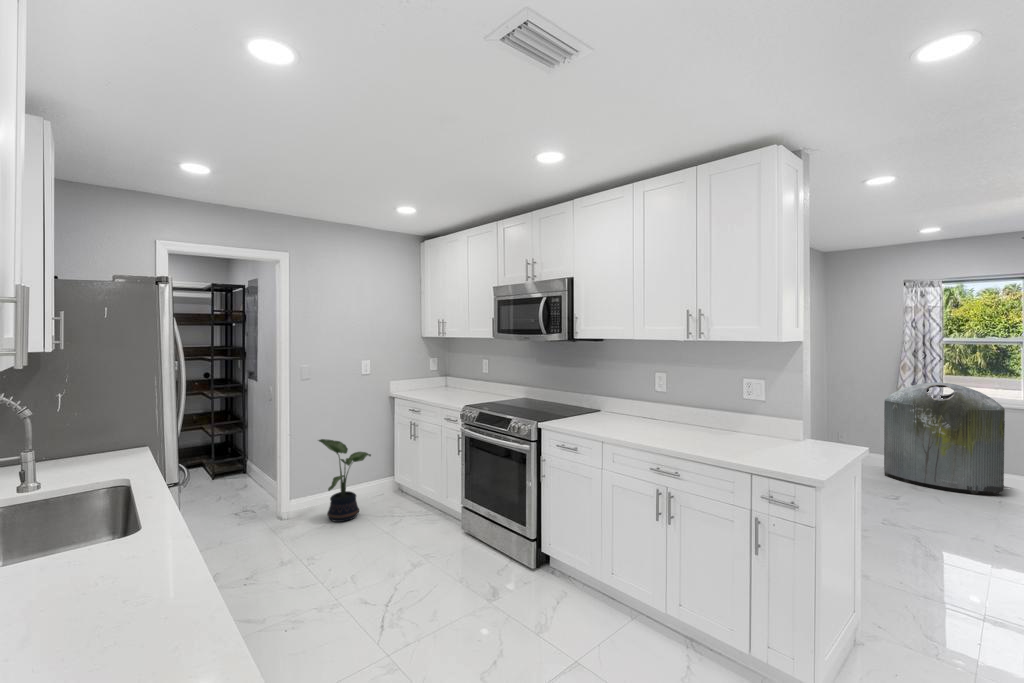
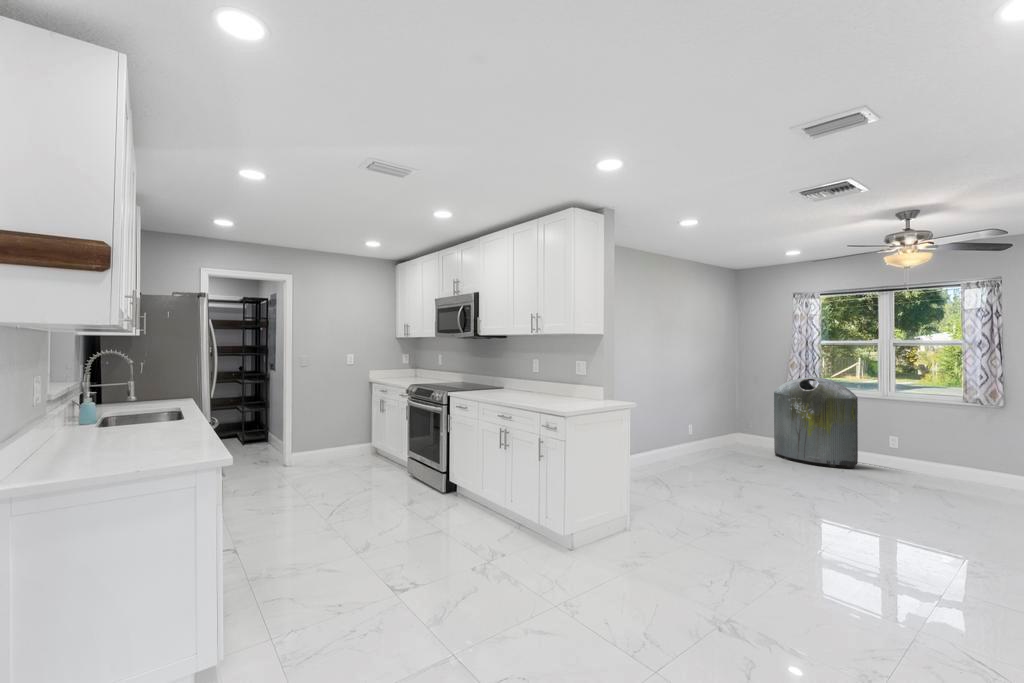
potted plant: present [319,439,371,522] -> none [313,411,352,469]

